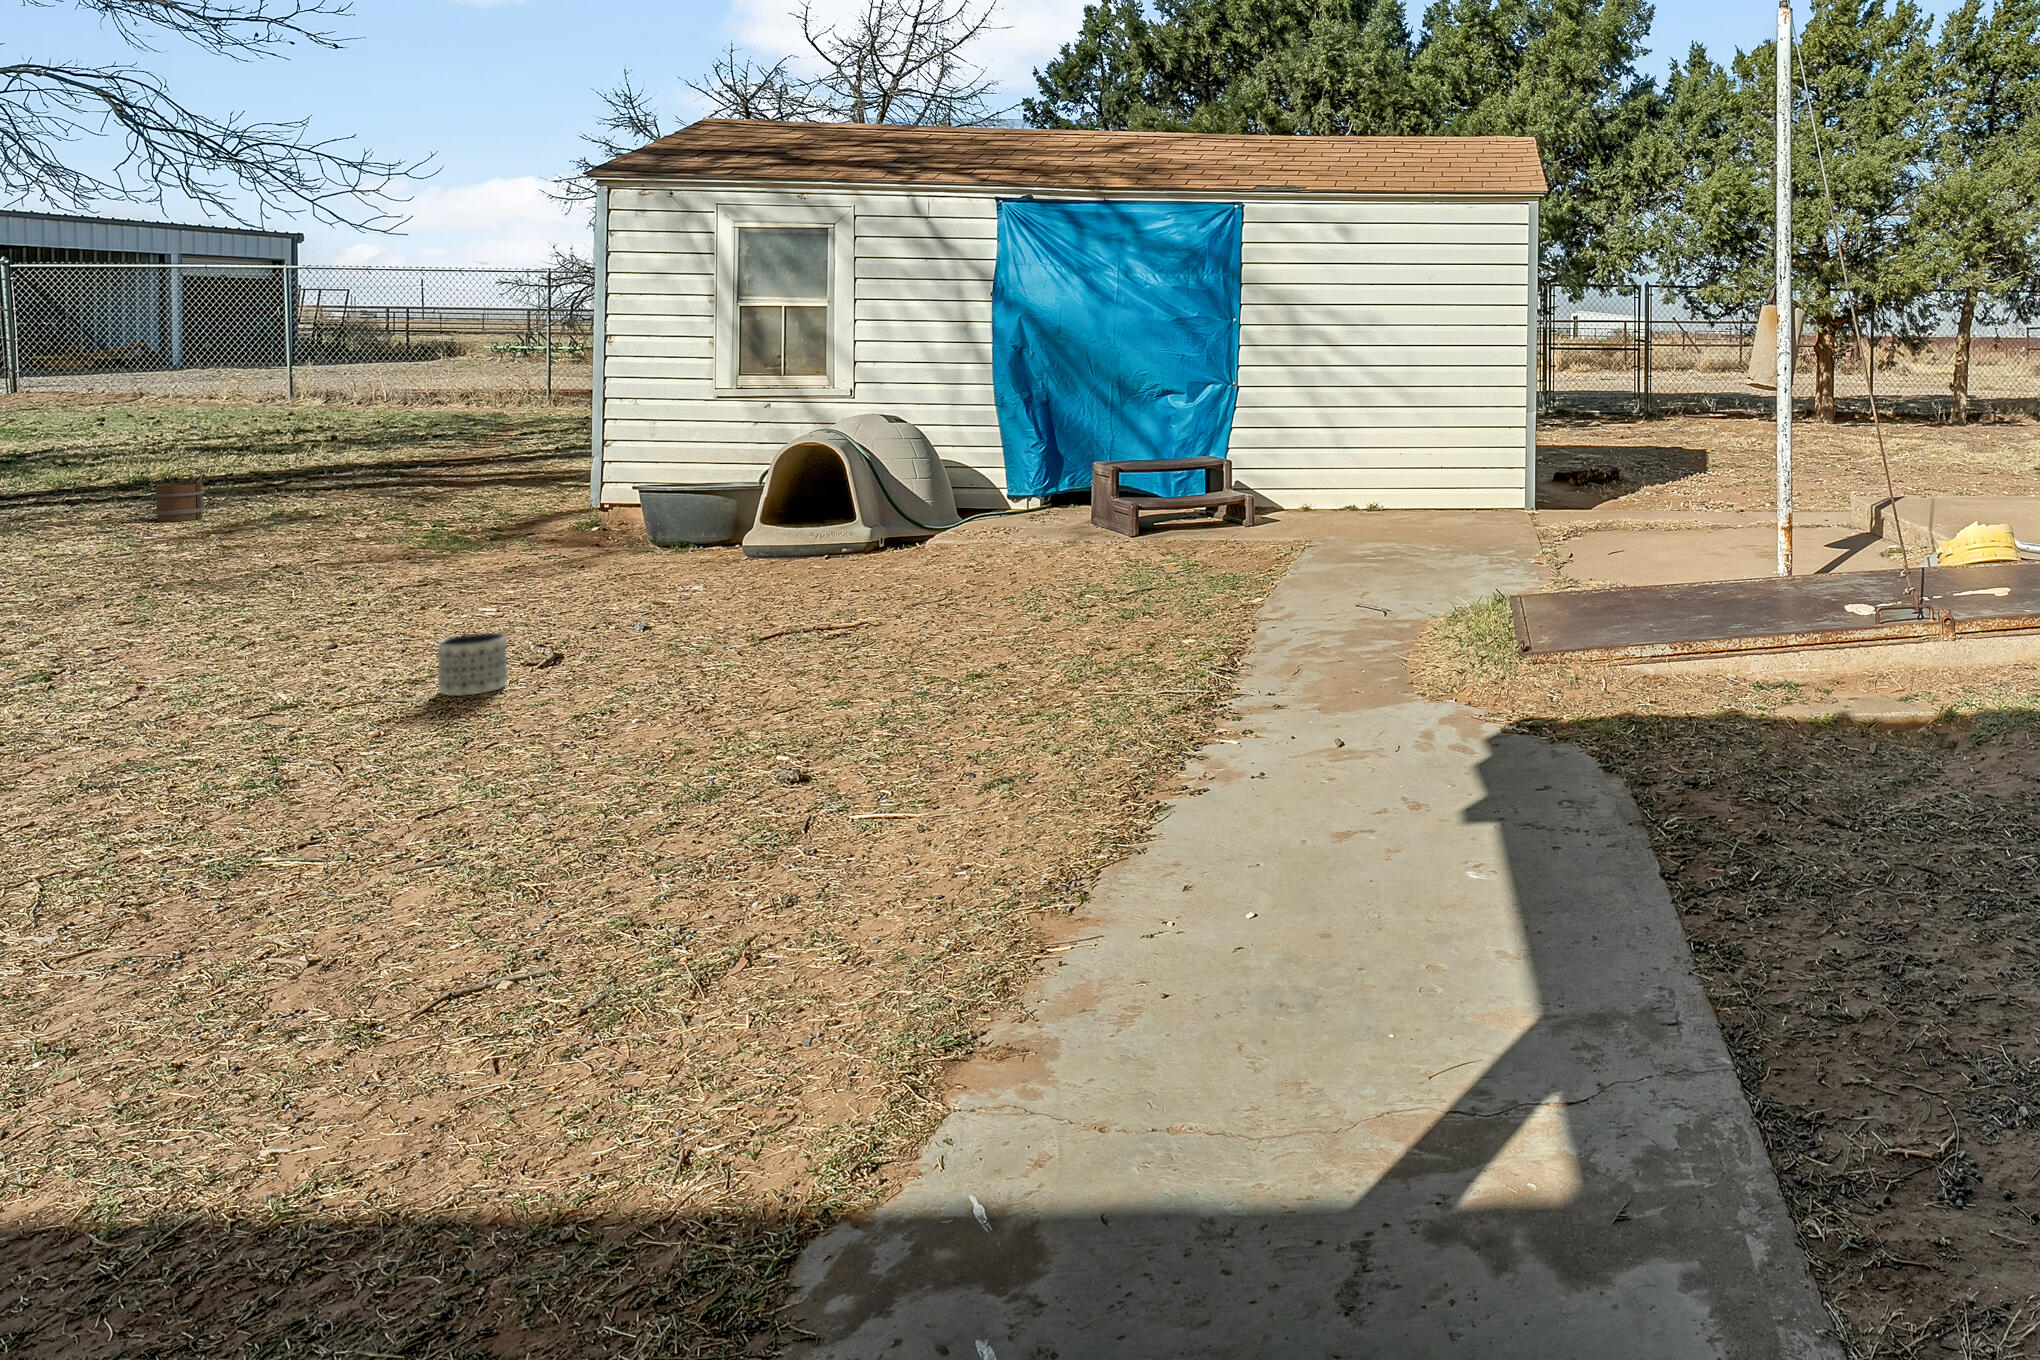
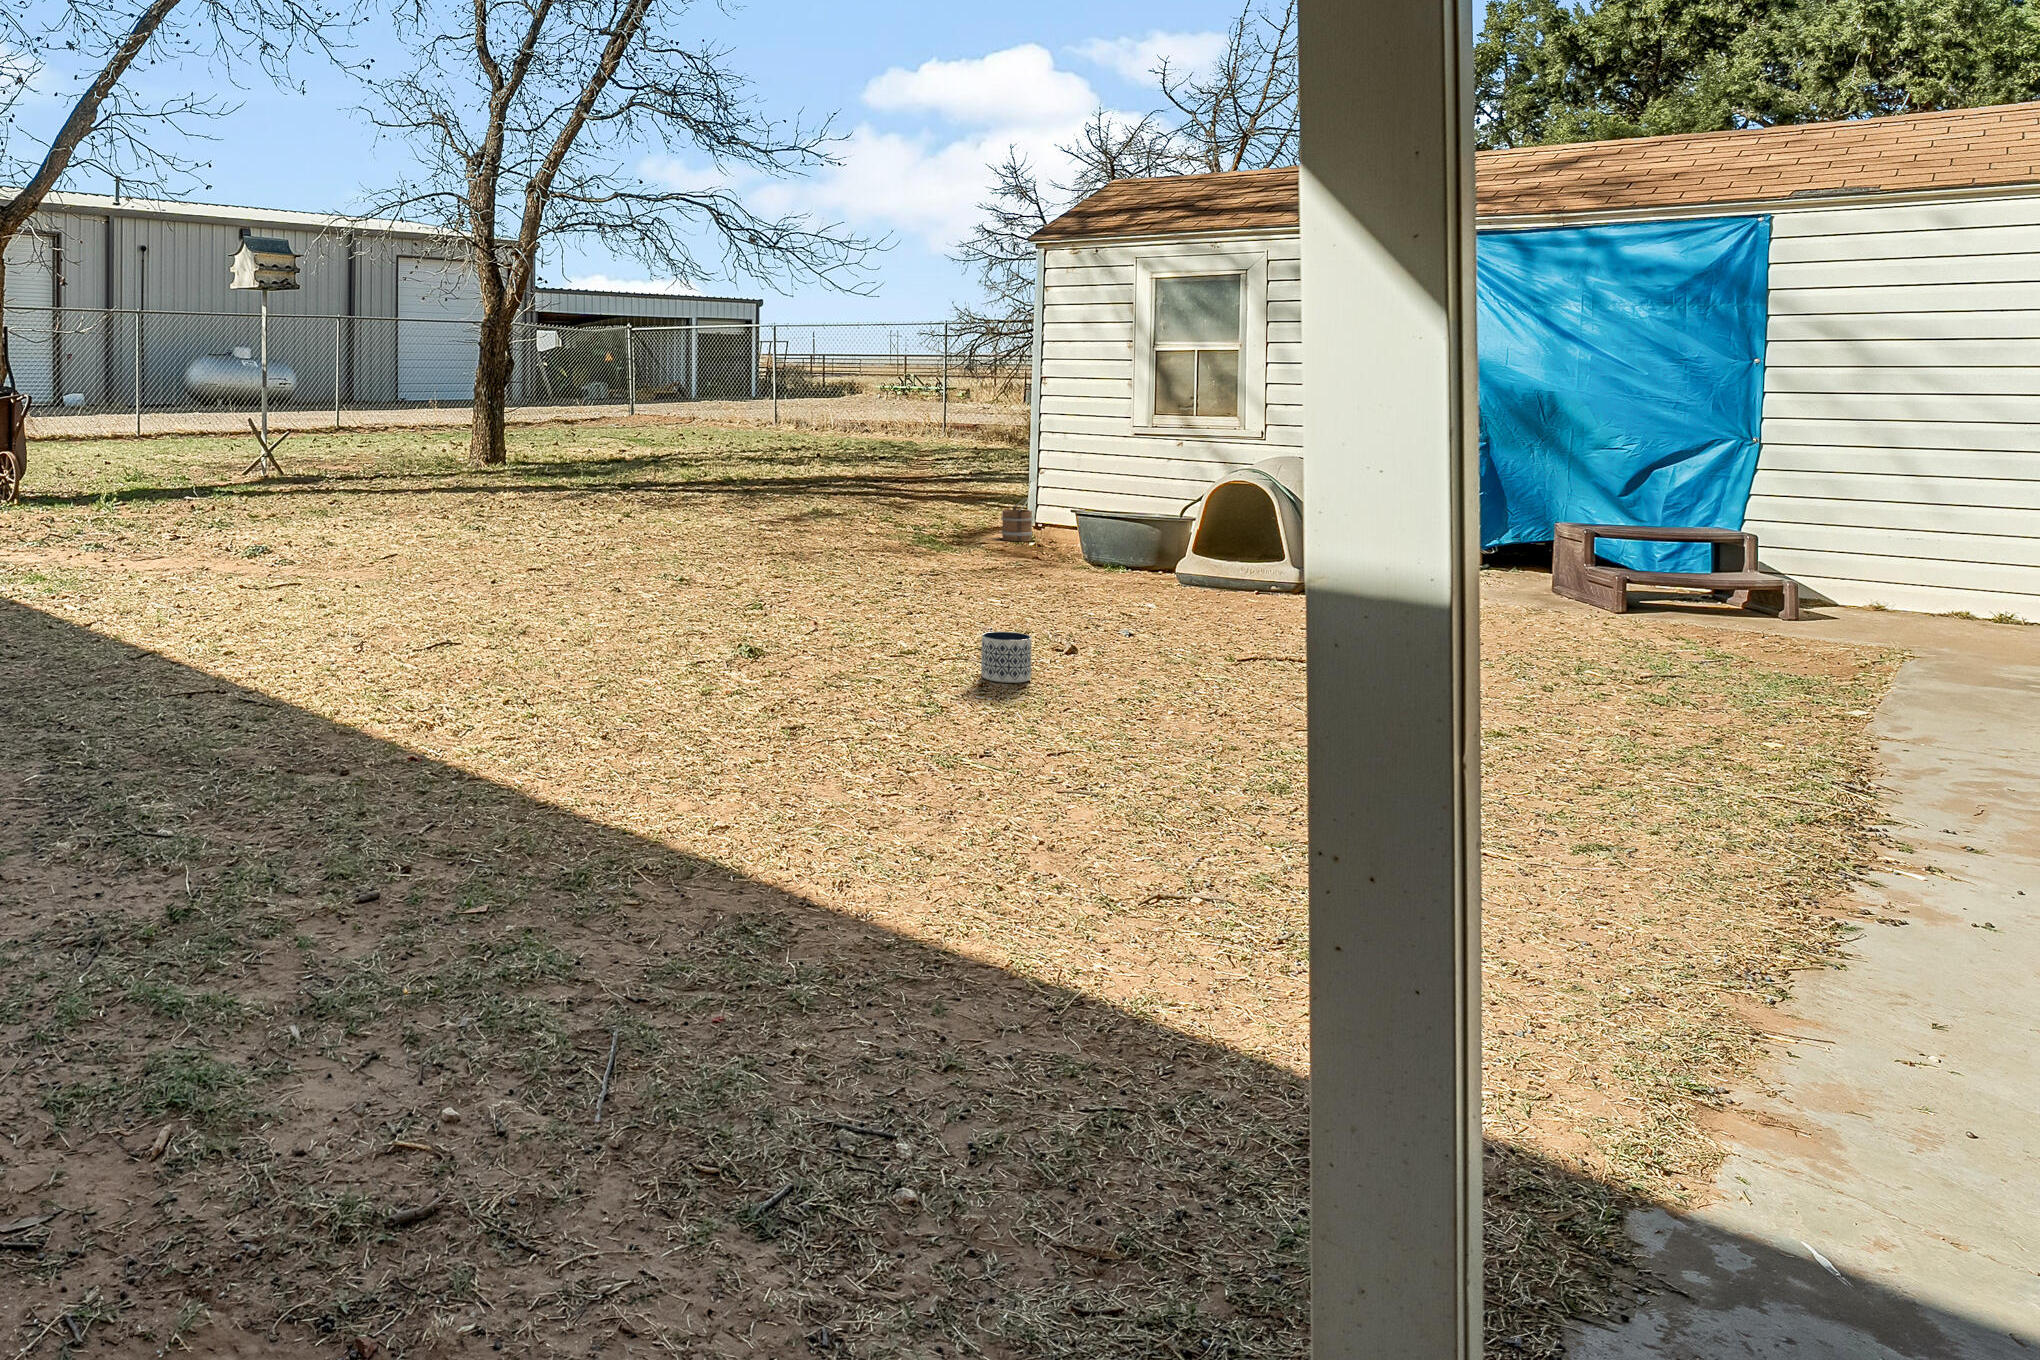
bucket: present [154,467,205,522] -> present [1001,498,1033,541]

